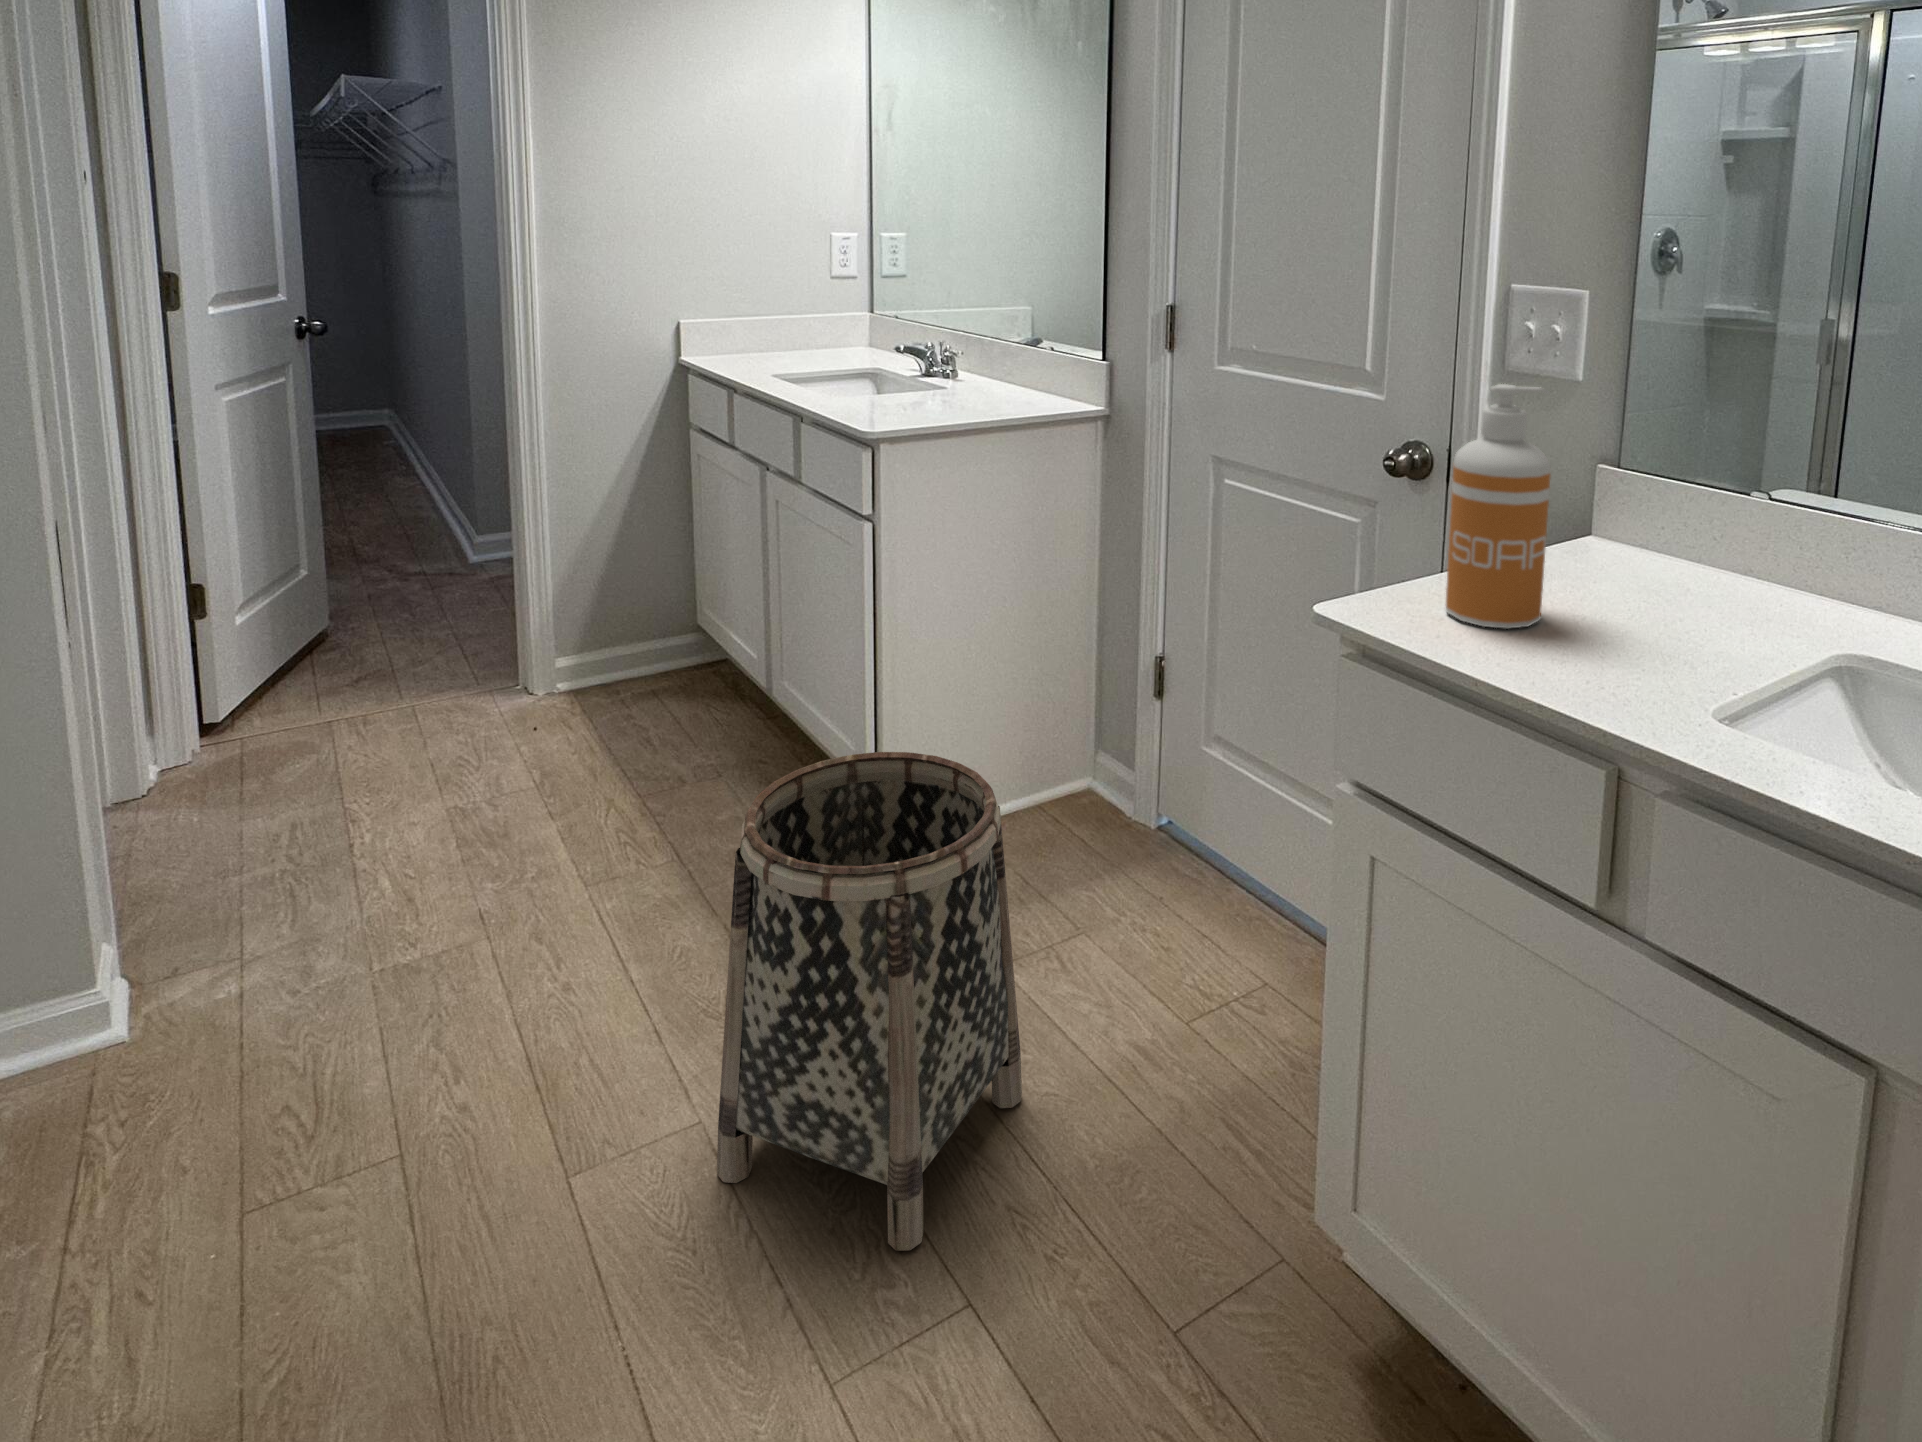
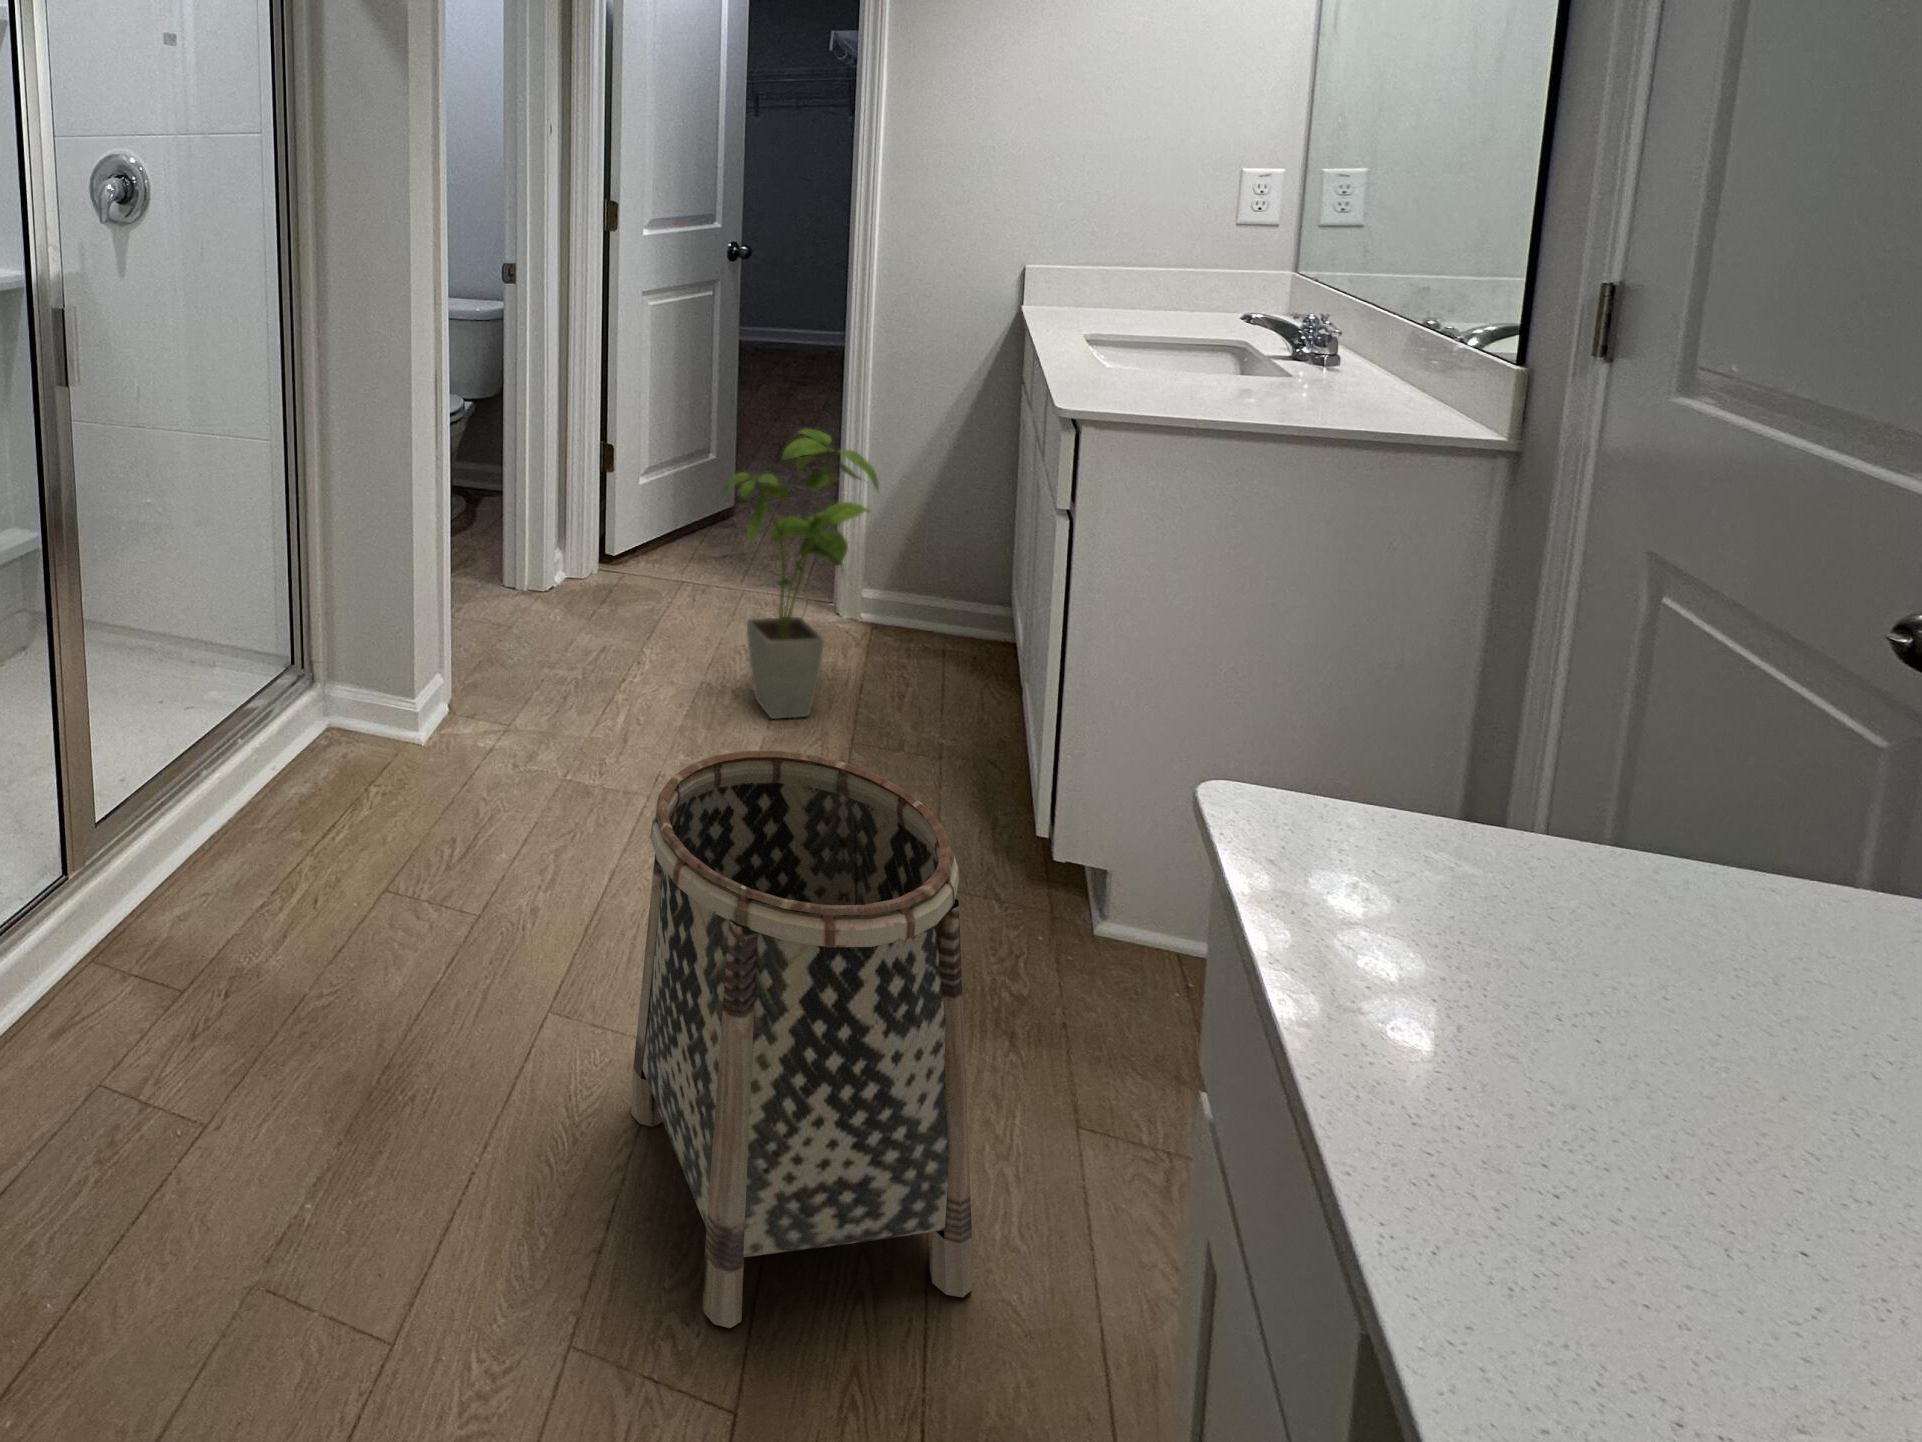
soap dispenser: present [1445,384,1551,629] -> none [1430,492,1789,1085]
house plant: none [464,501,646,814] -> present [722,429,879,719]

